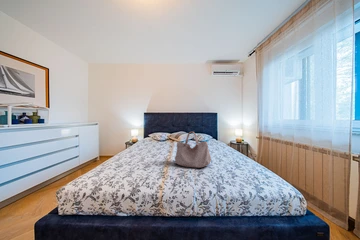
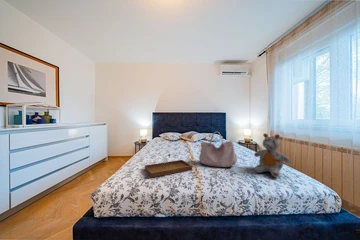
stuffed bear: none [225,134,261,178] -> present [254,133,290,177]
tray: none [117,154,164,177] -> present [145,154,192,178]

